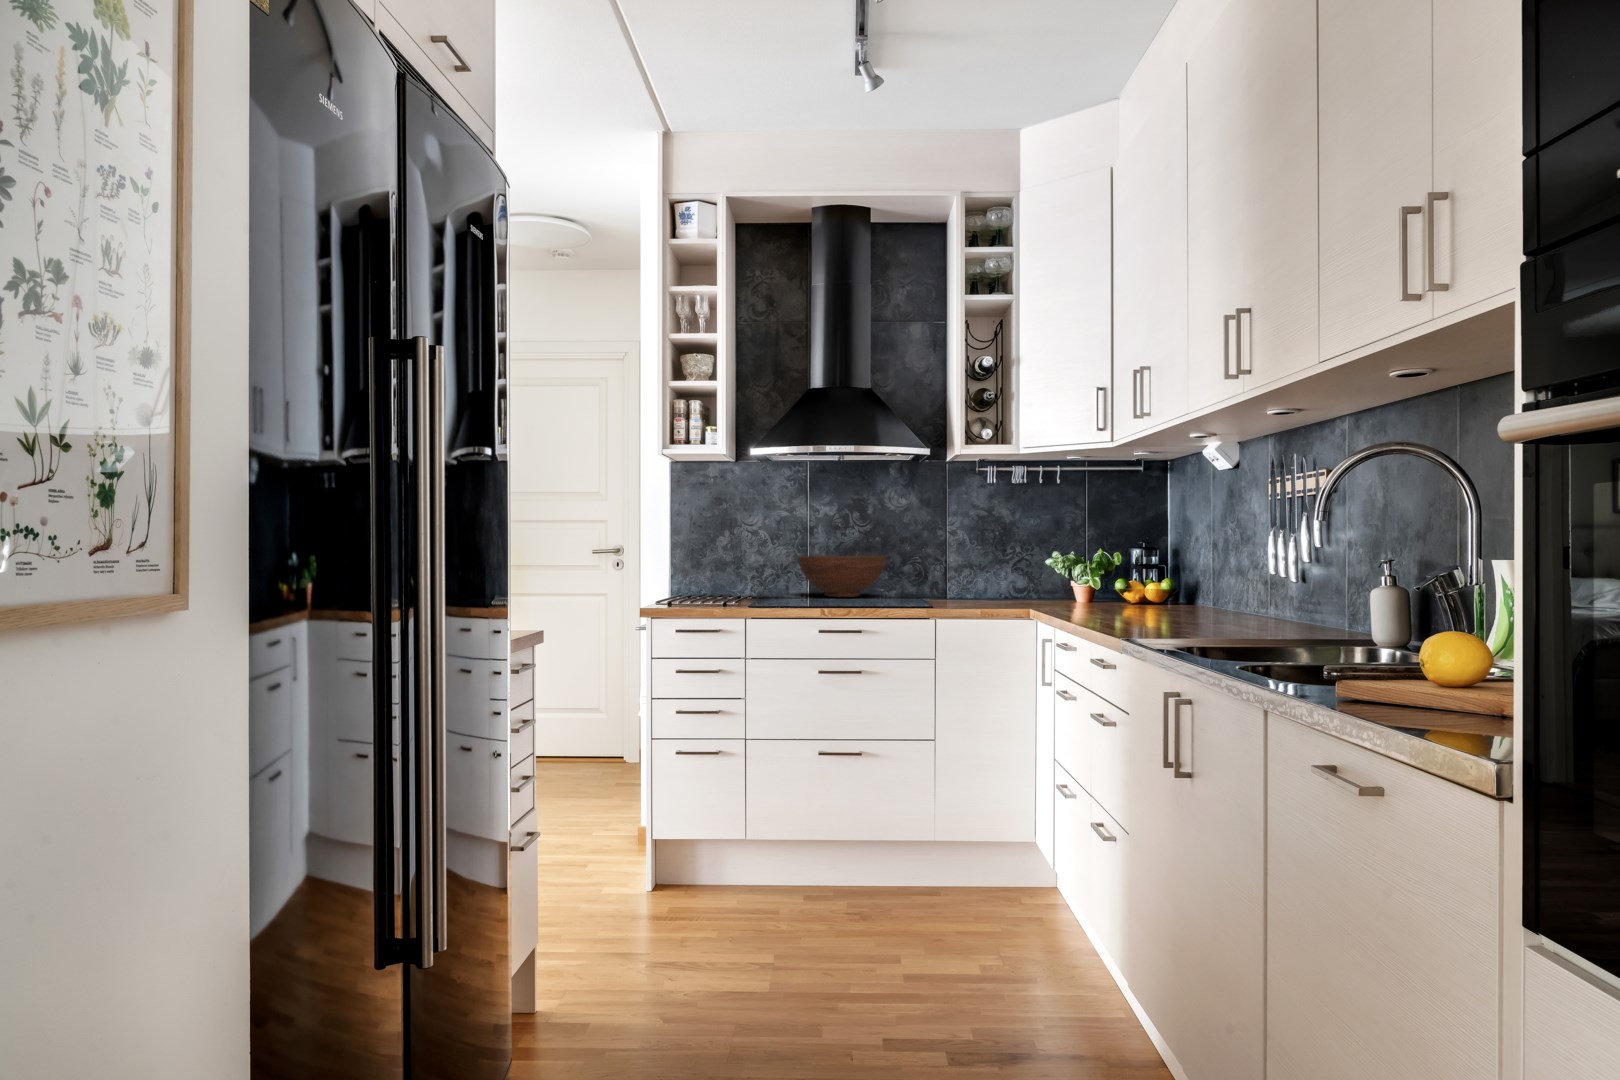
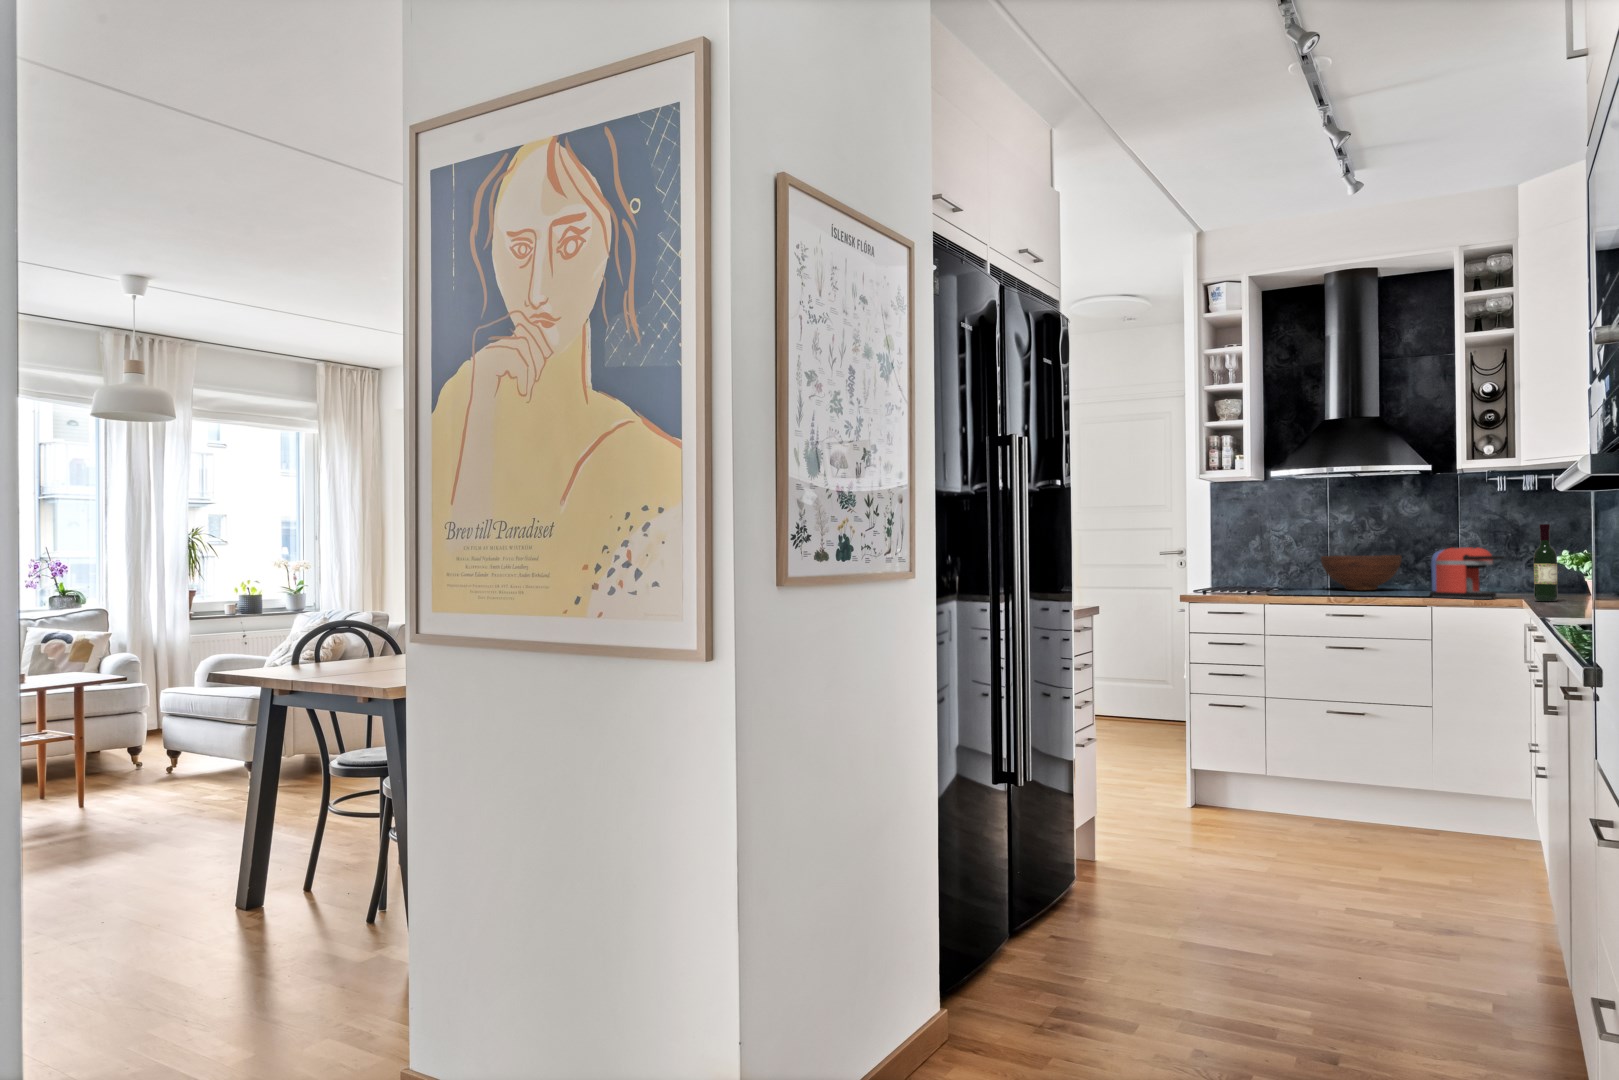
wine bottle: none [1056,519,1081,612] -> present [1534,524,1558,602]
coffee maker: none [935,547,1020,609] -> present [1430,548,1505,599]

